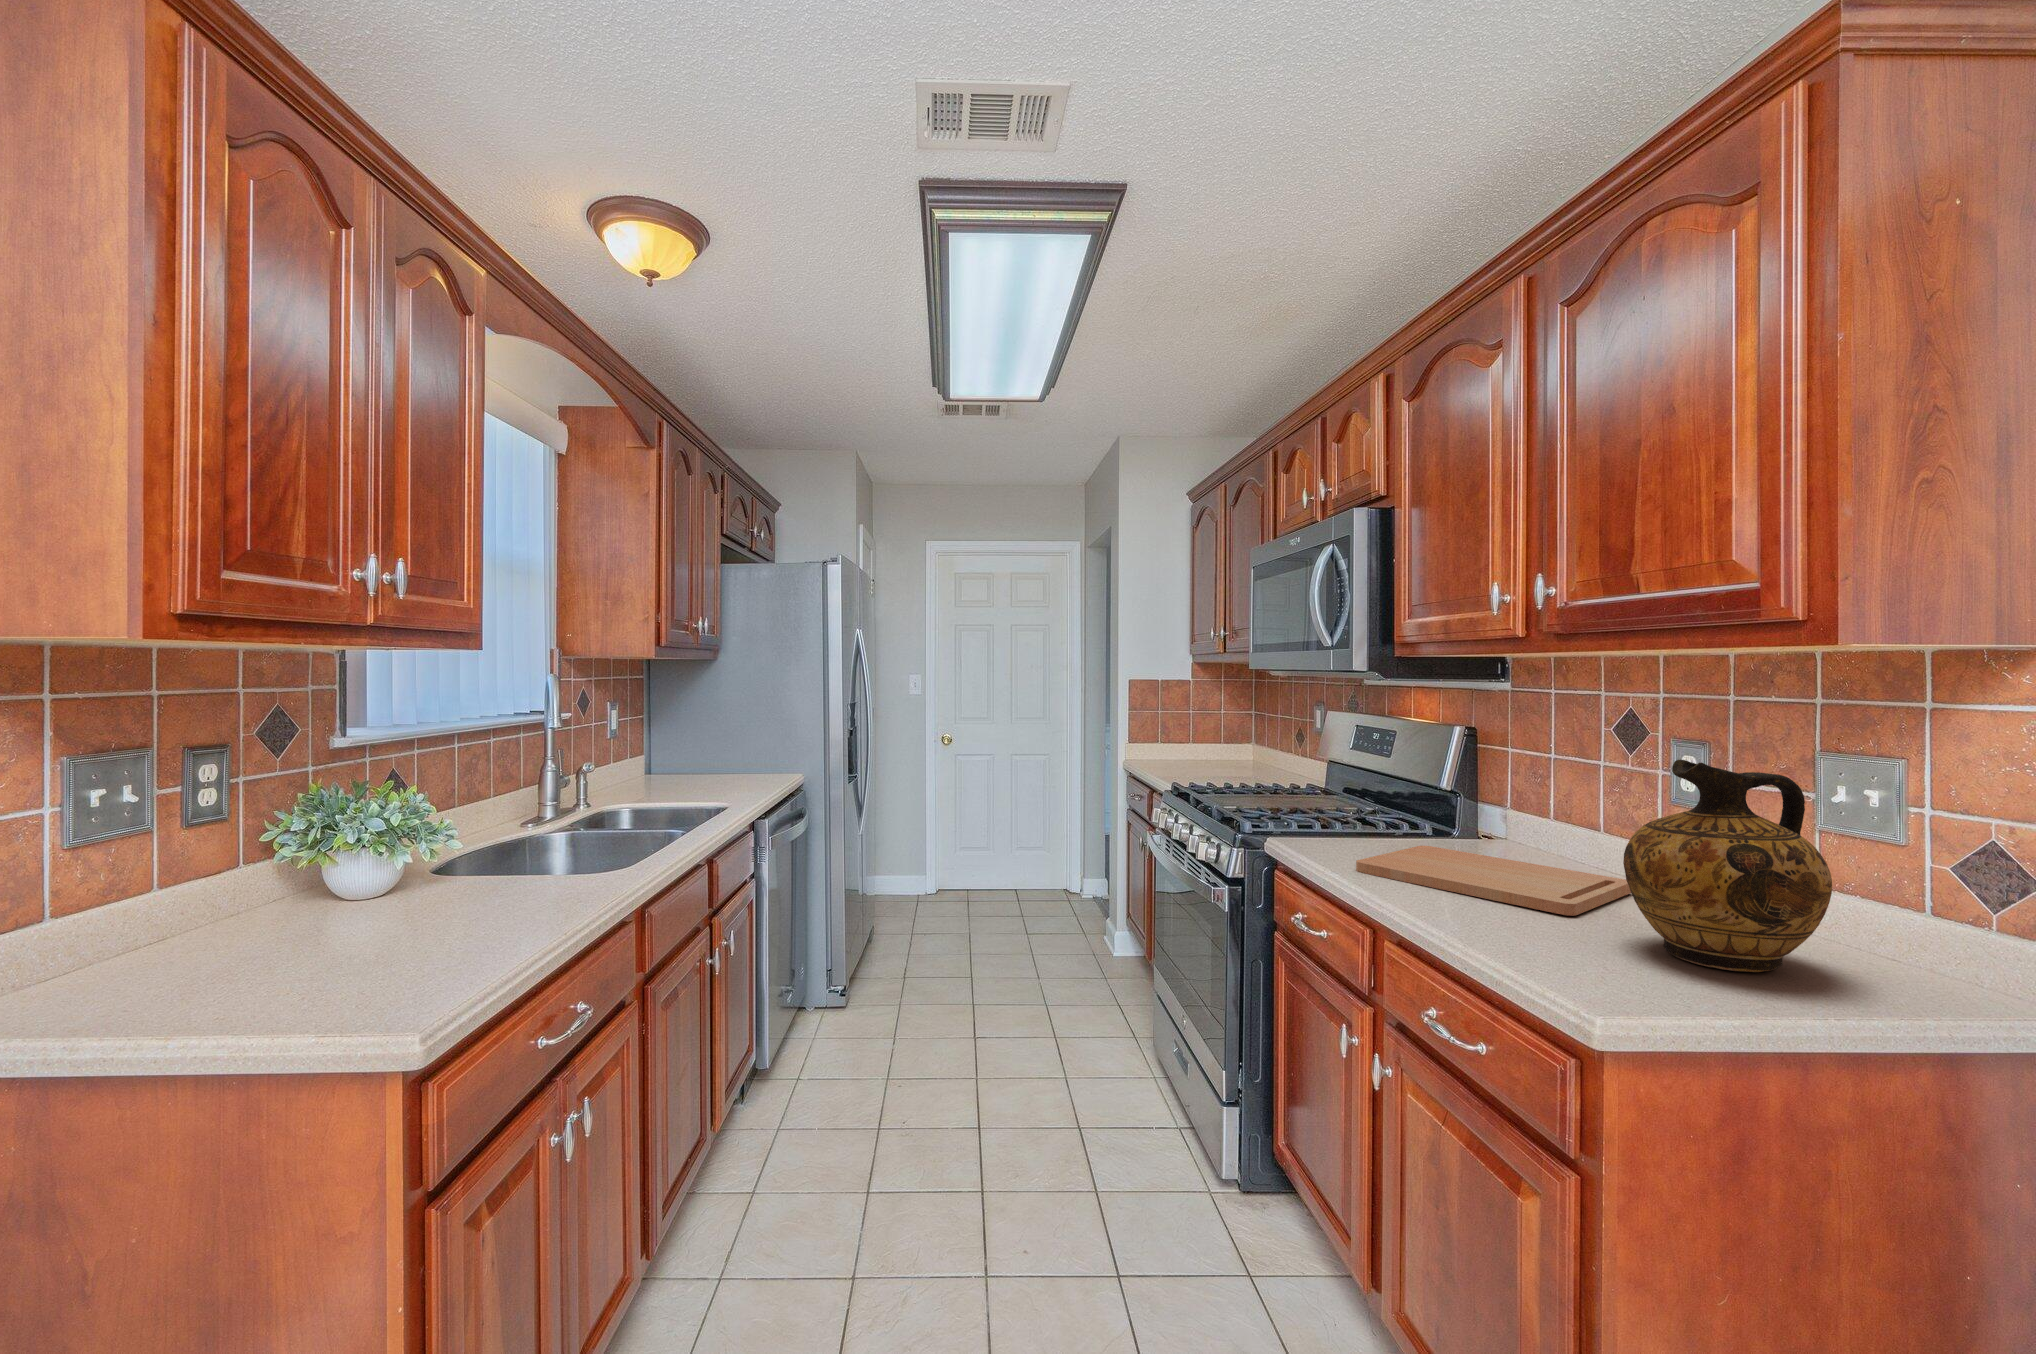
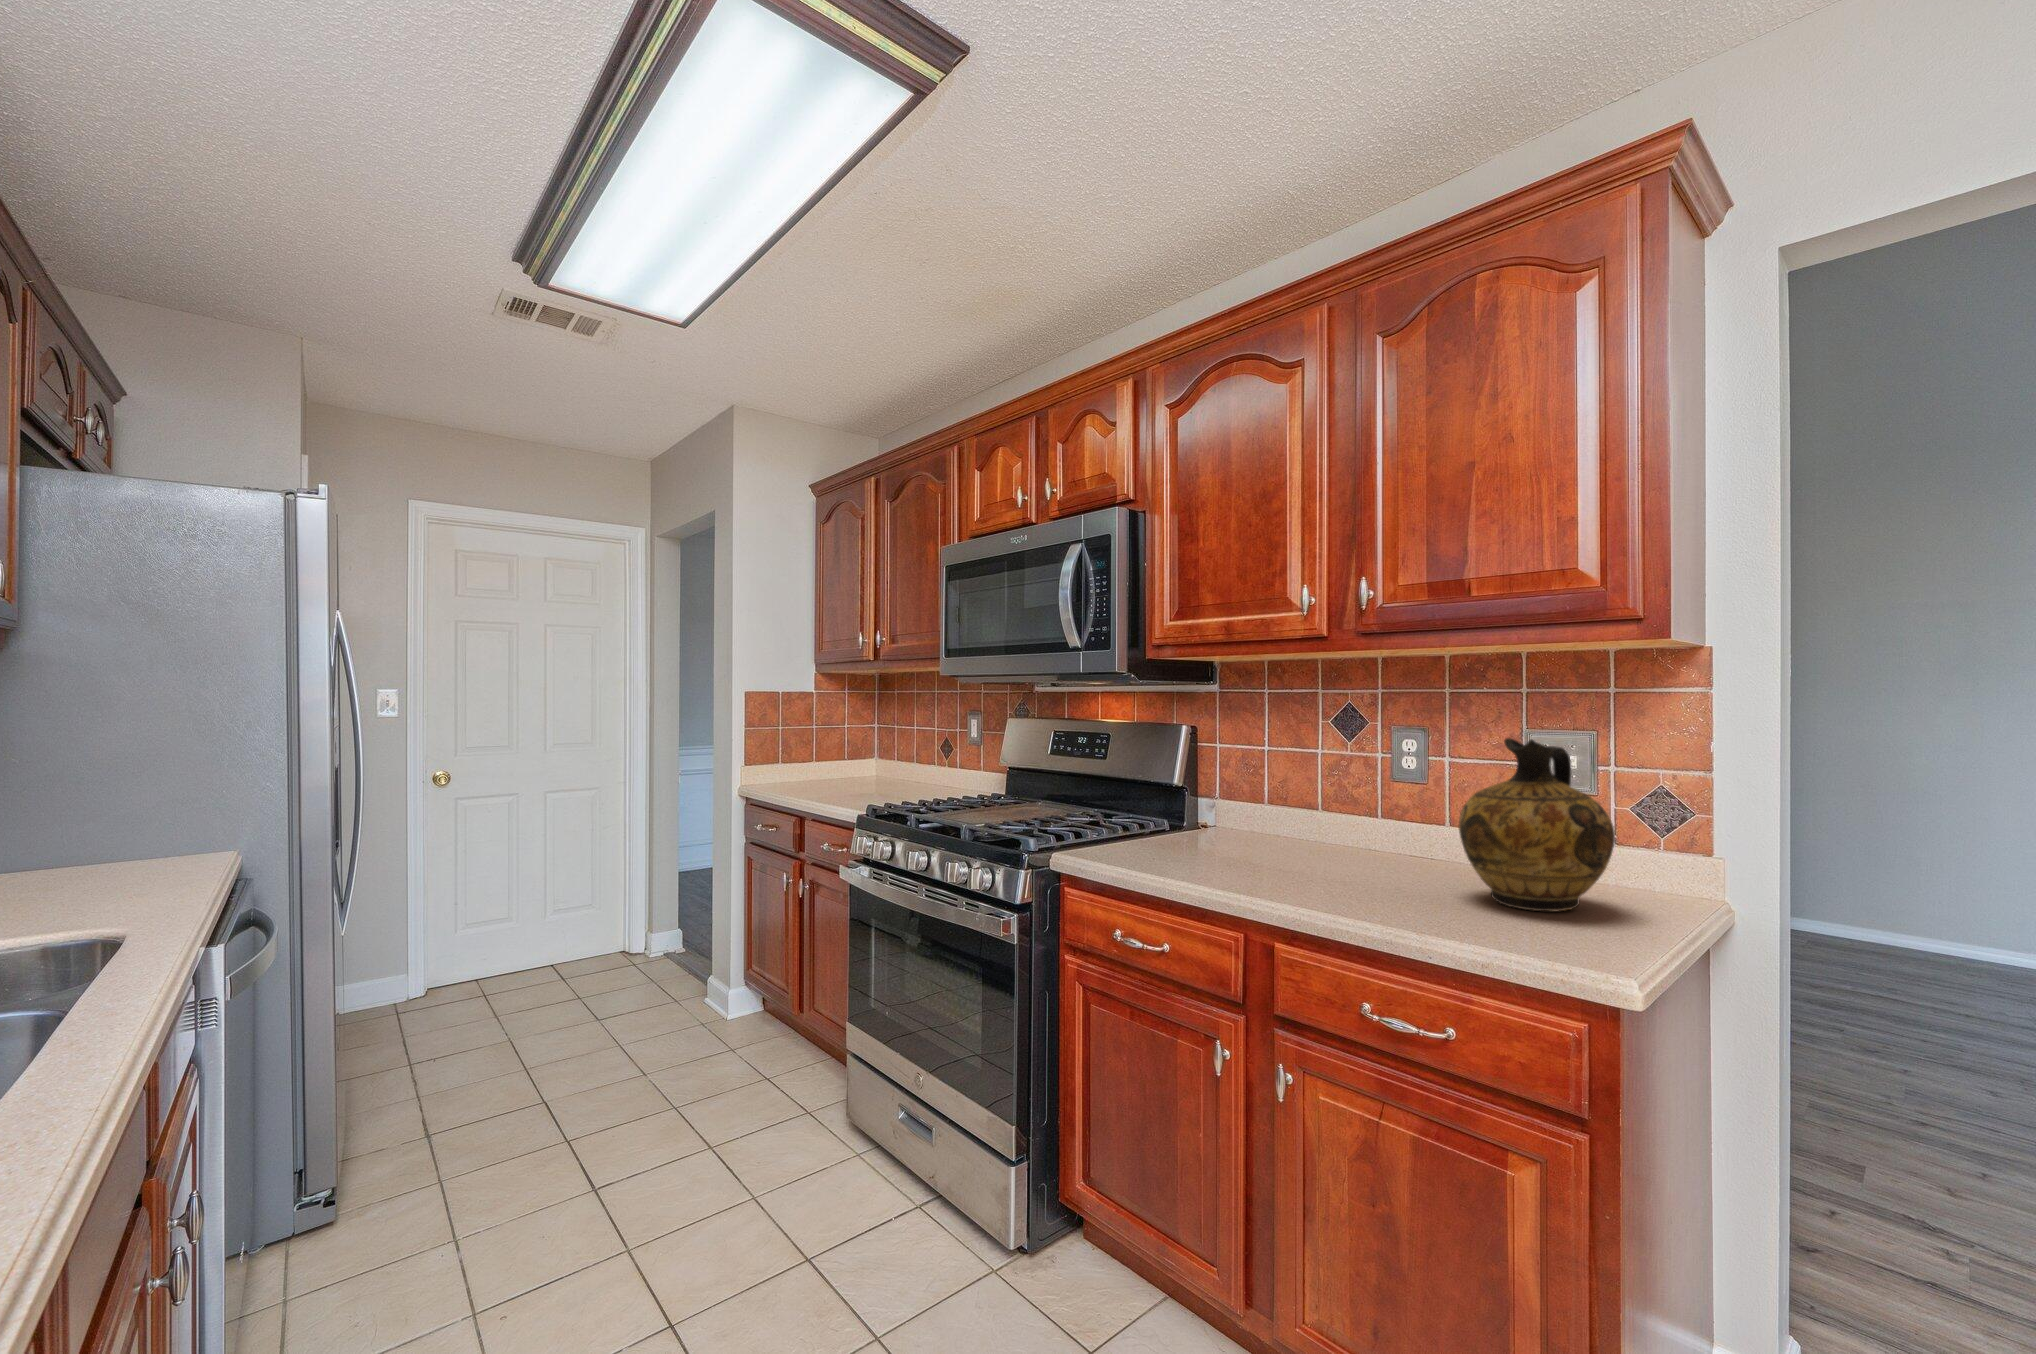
cutting board: present [1356,846,1631,916] -> none [1180,840,1398,886]

